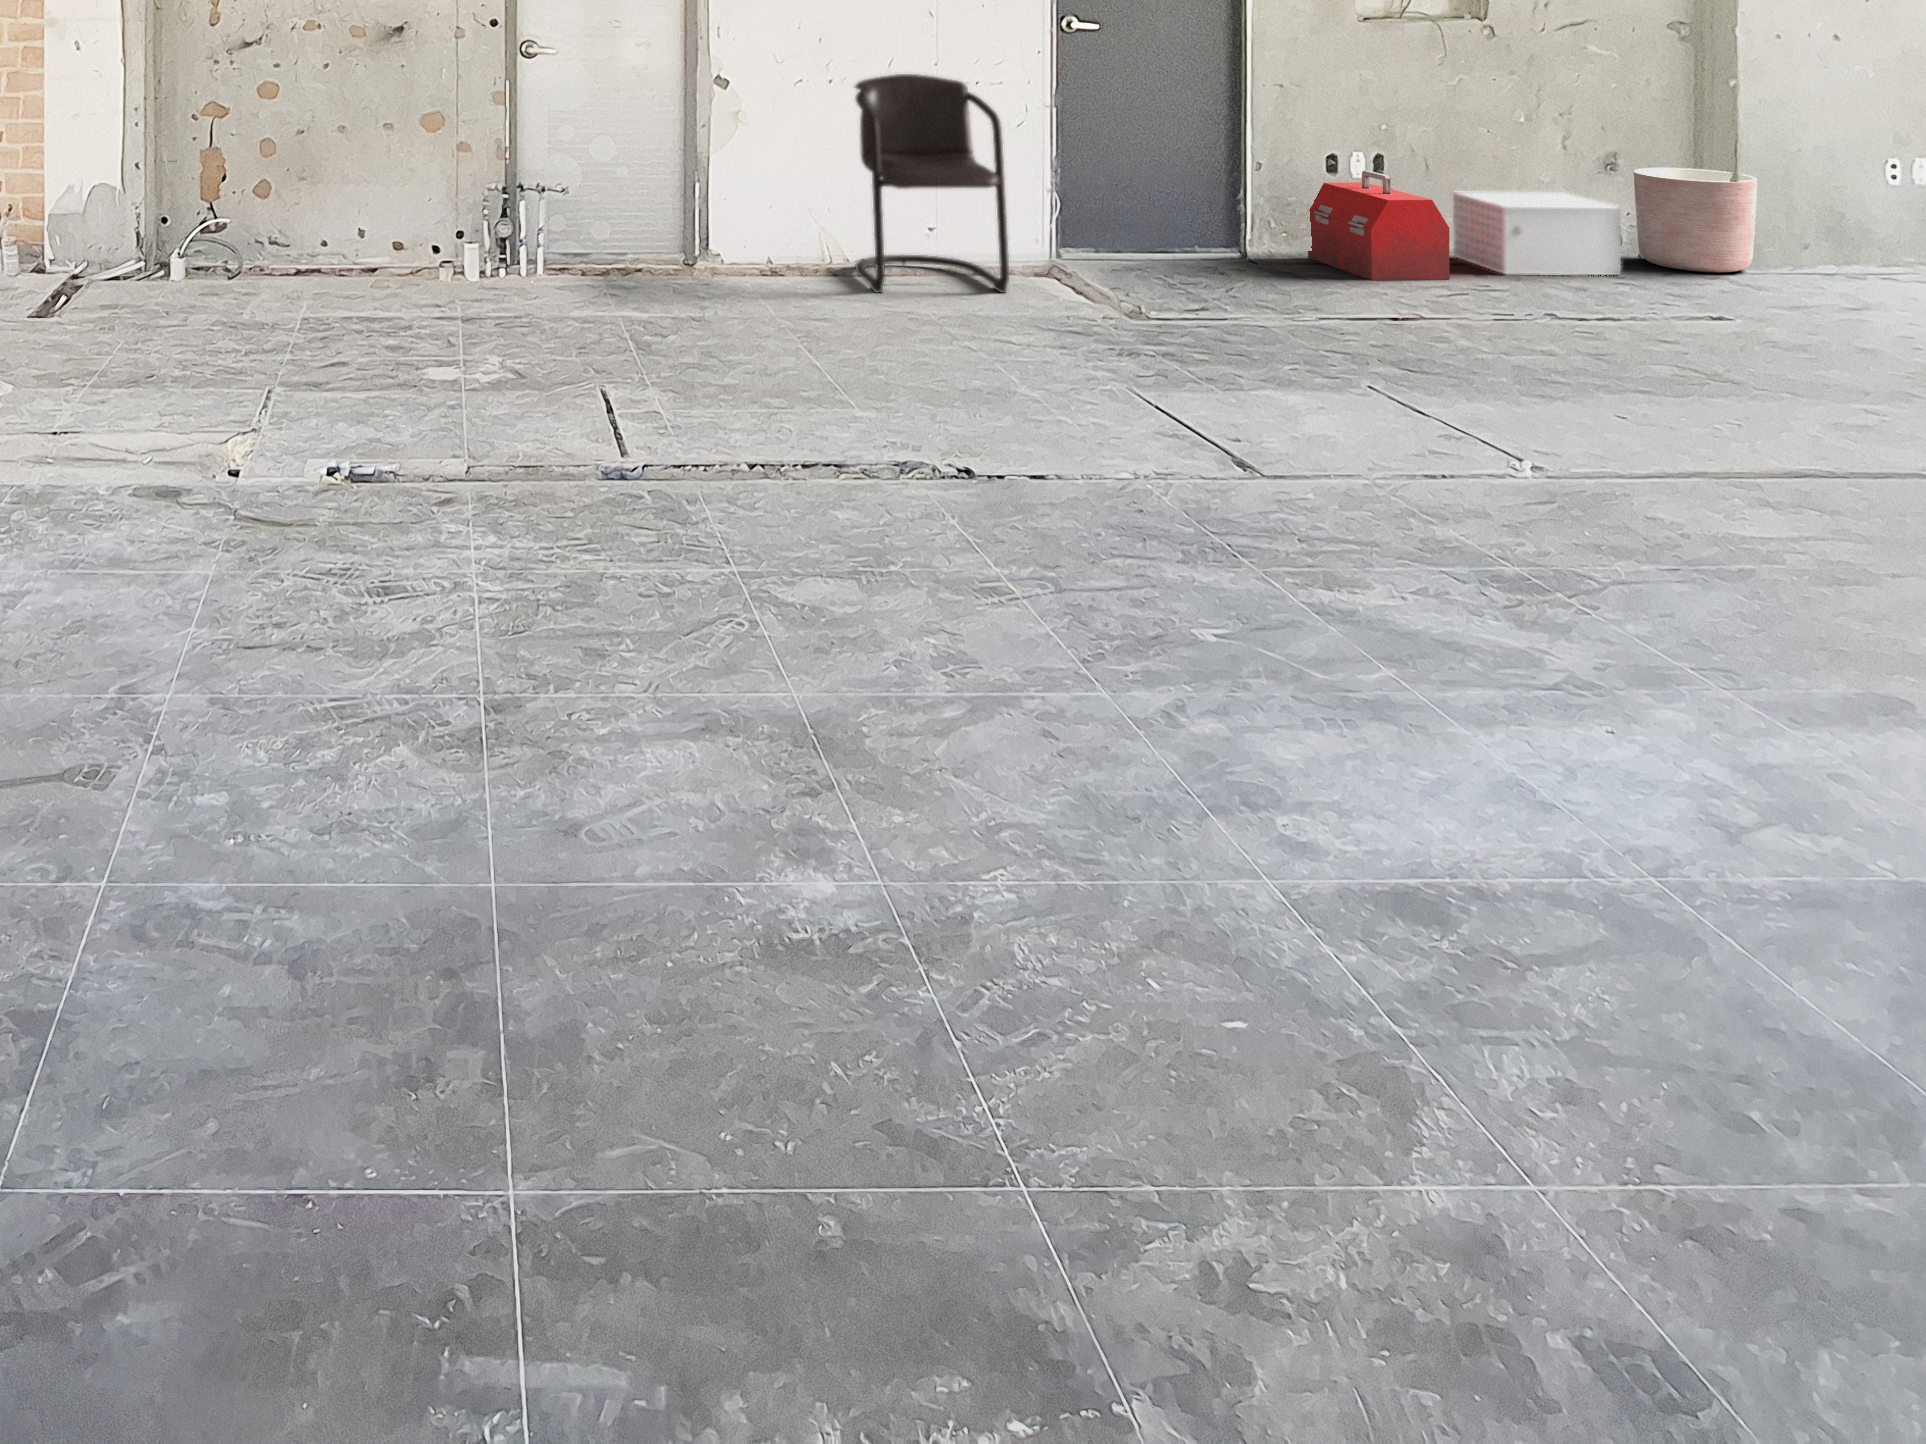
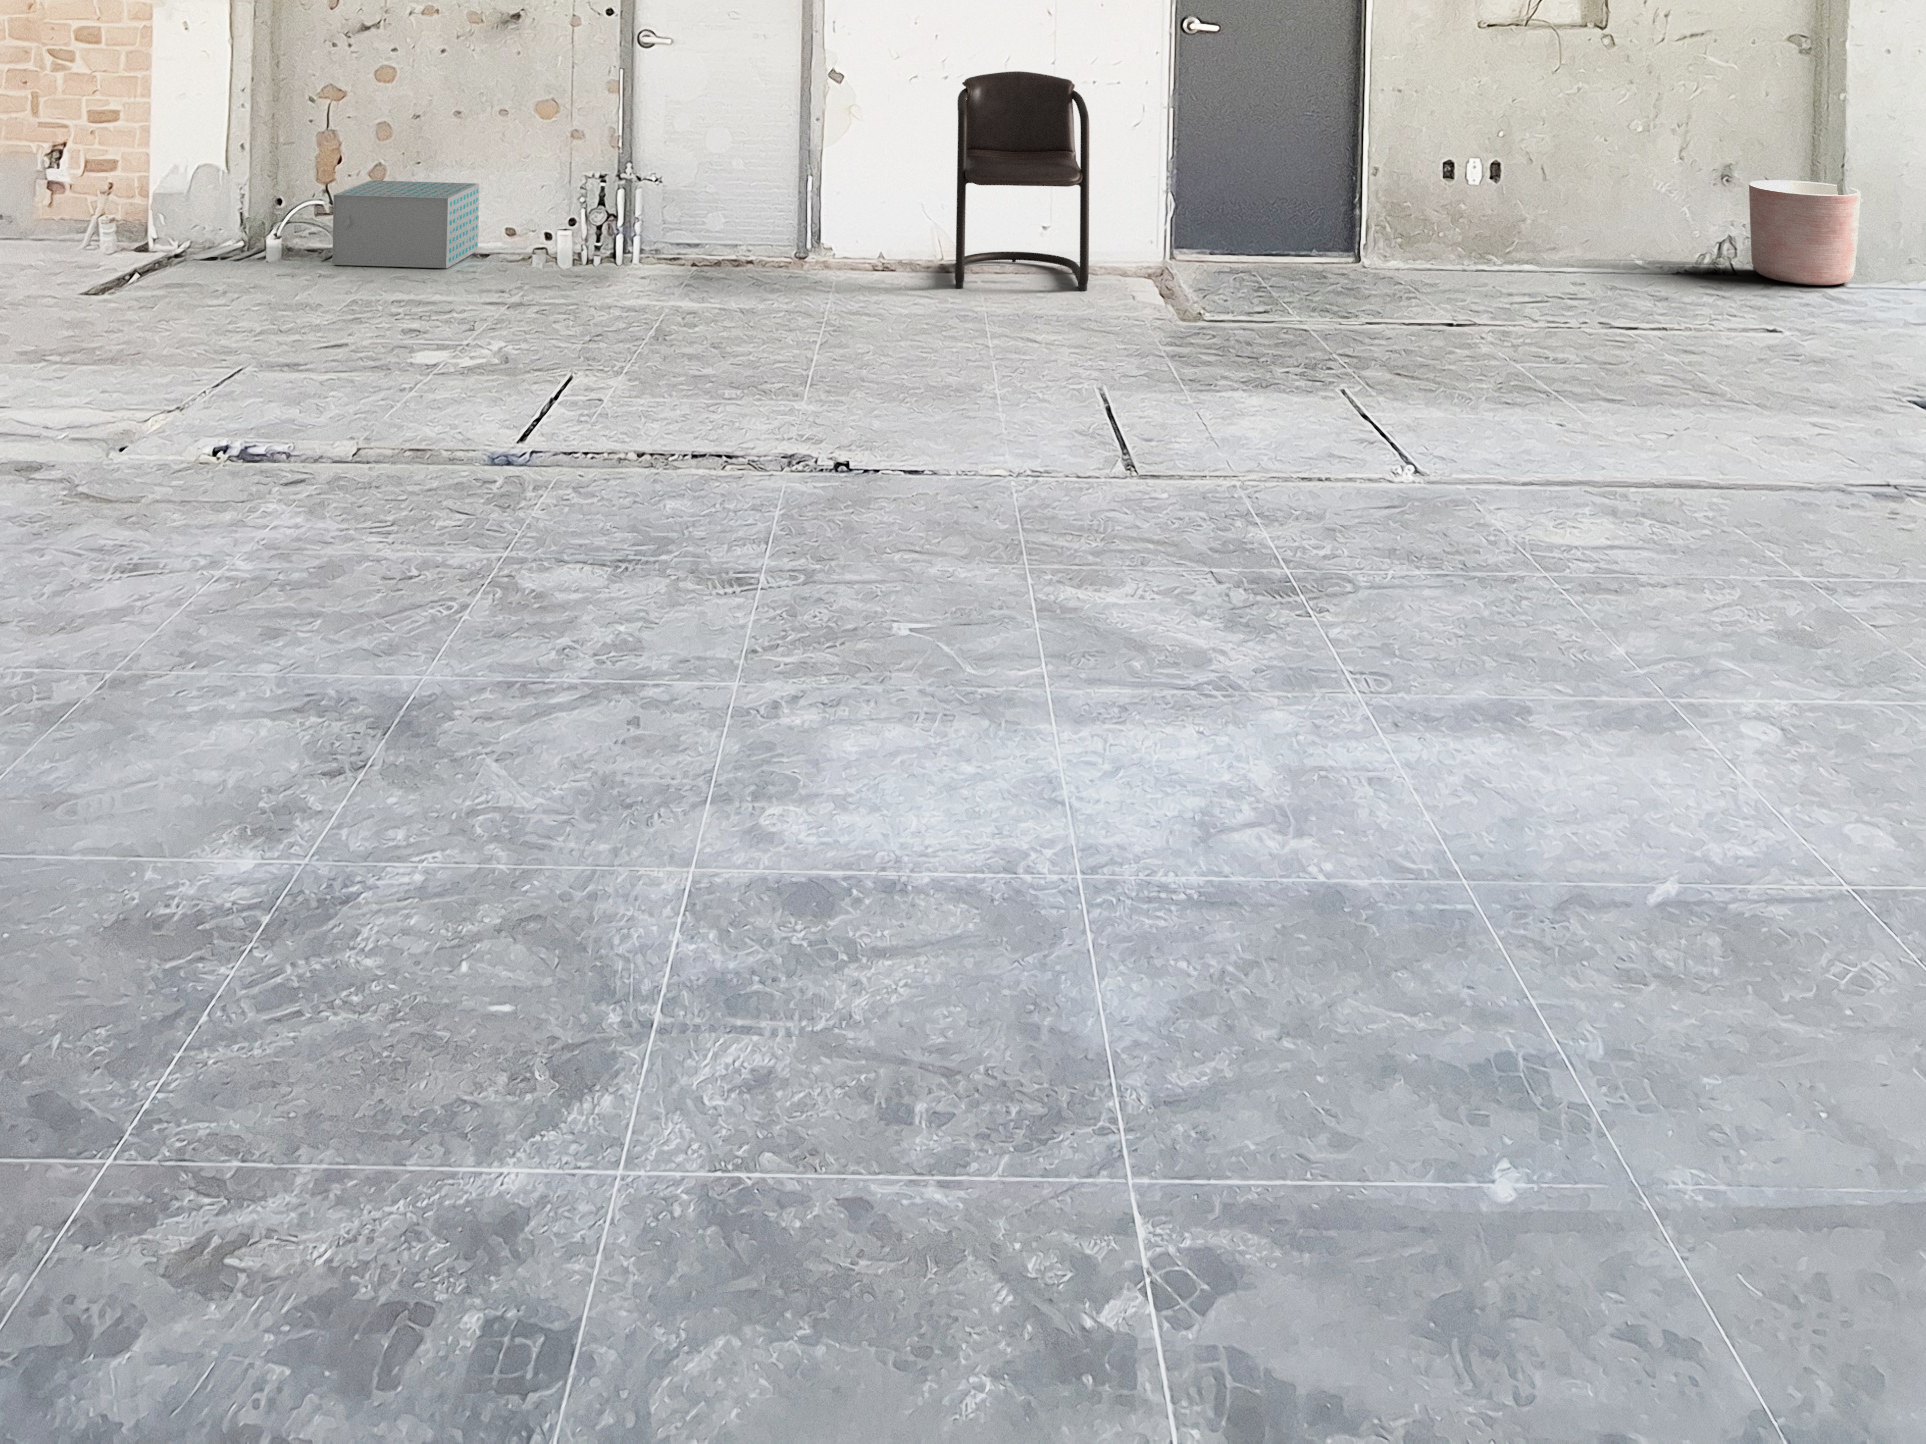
toolbox: present [1308,171,1450,280] -> none [1426,177,1544,287]
storage box: present [1453,191,1621,275] -> present [332,180,479,268]

